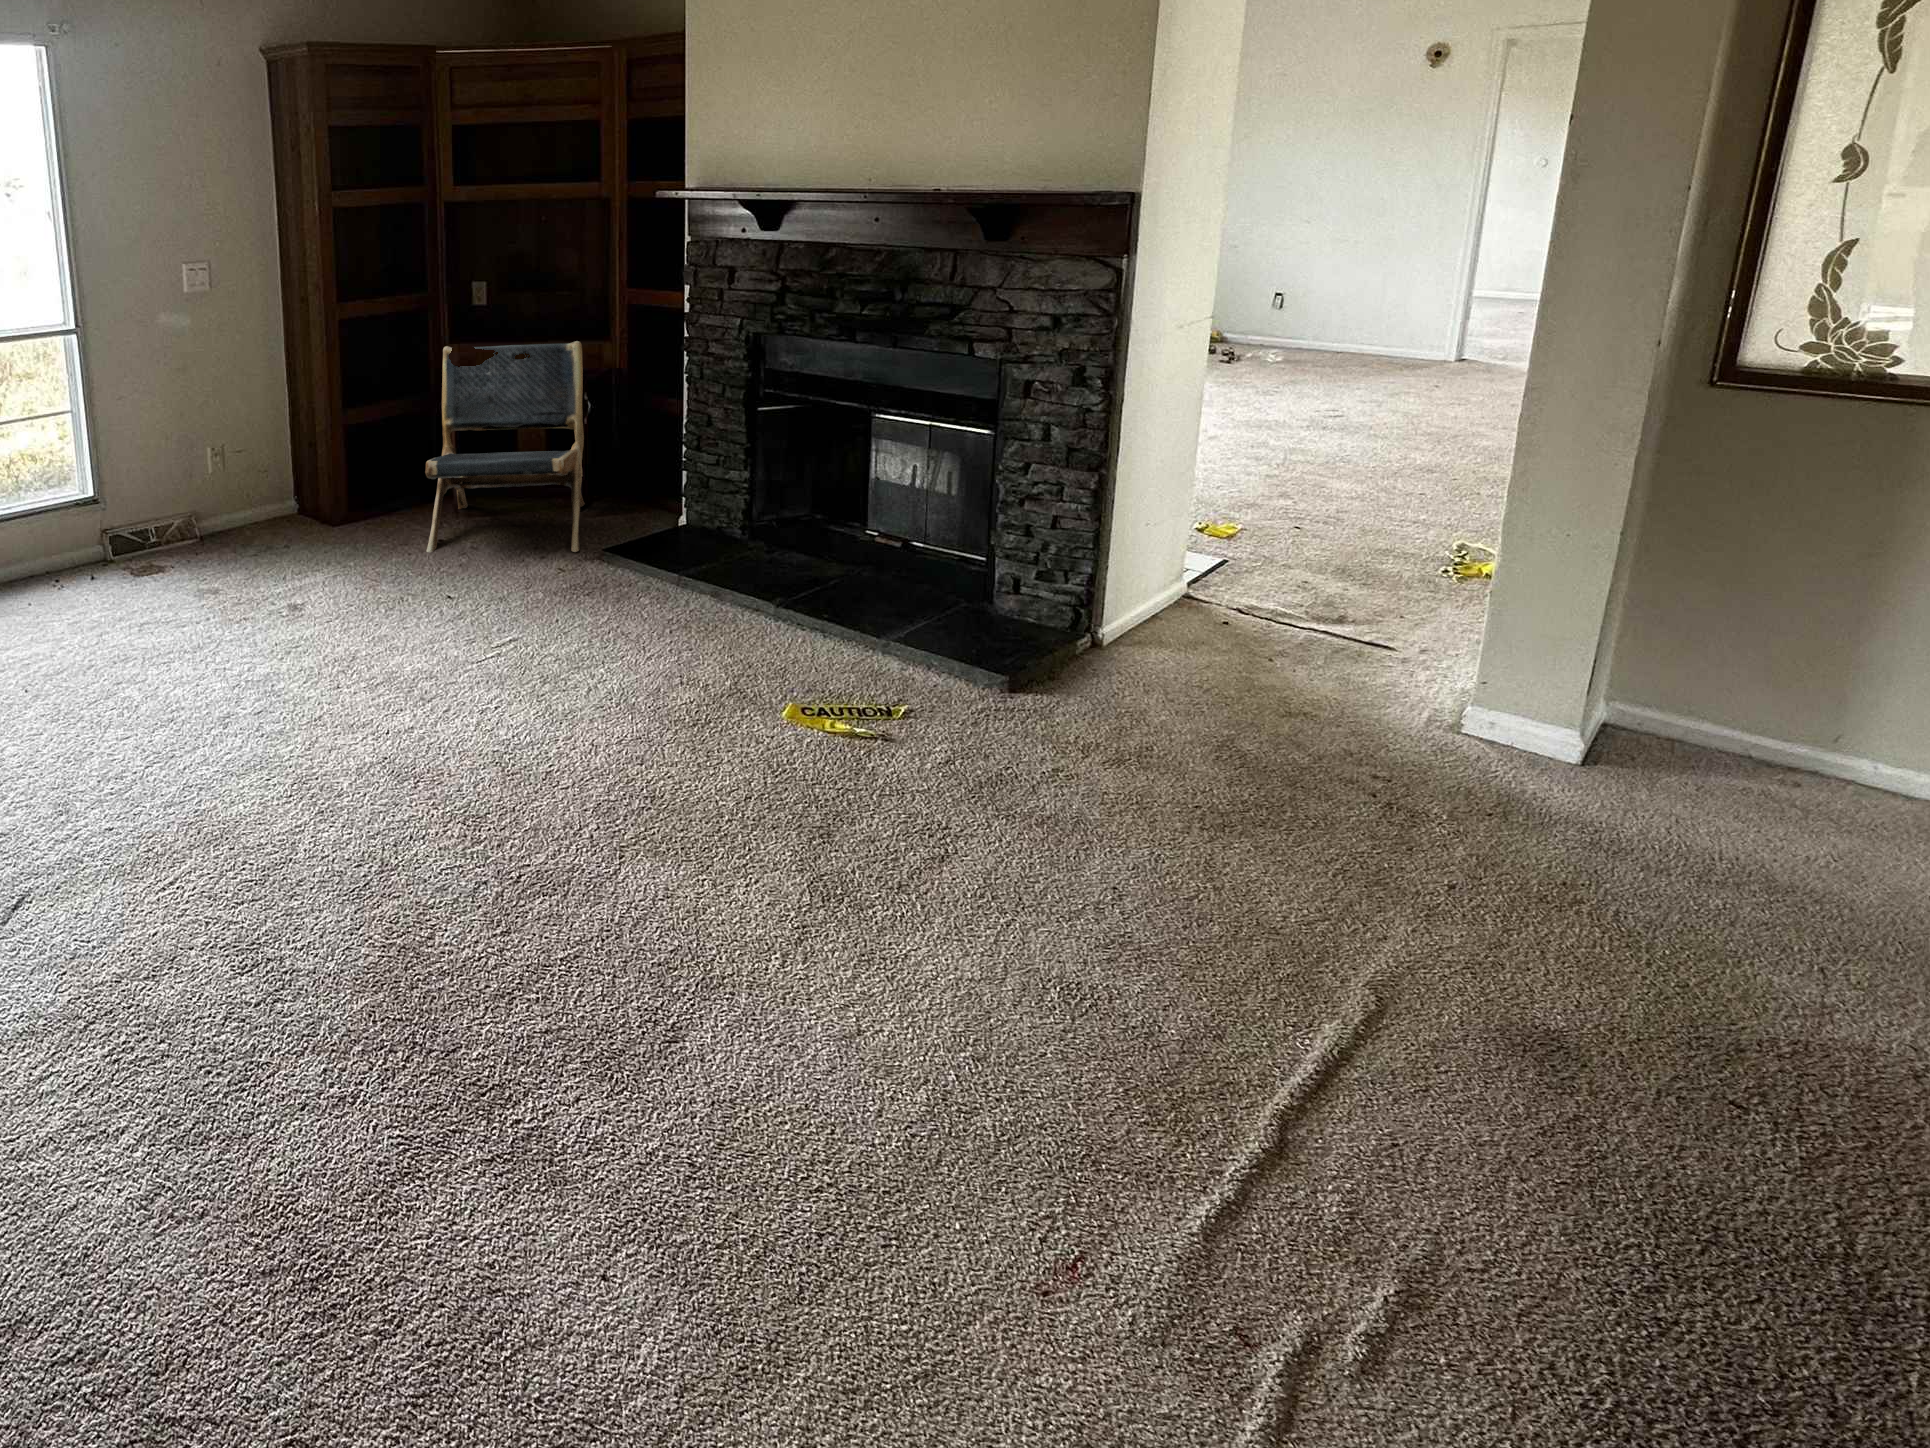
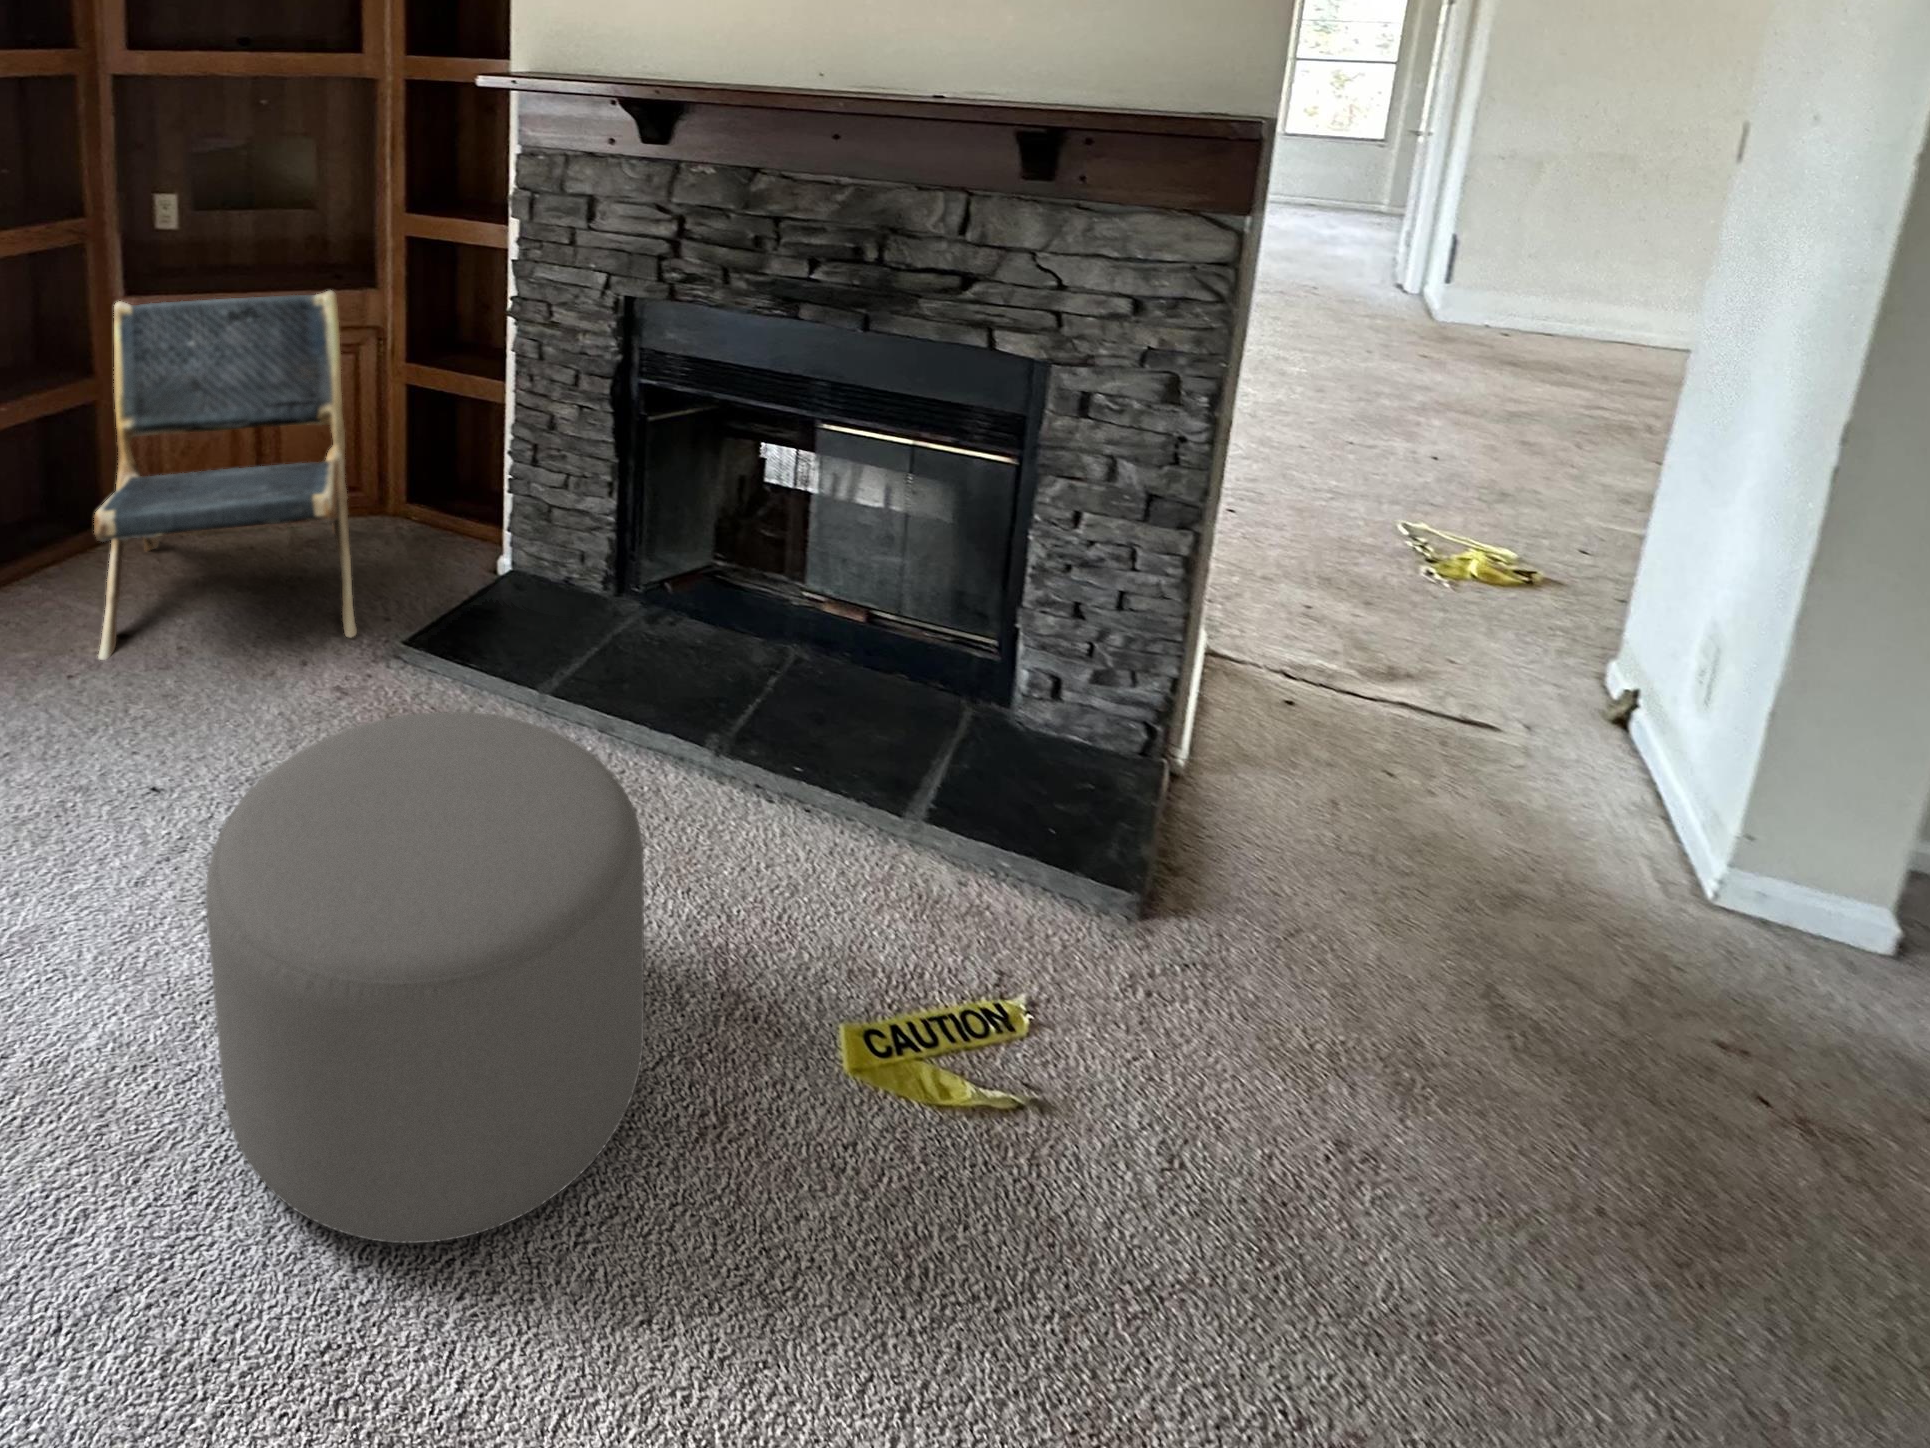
ottoman: none [461,531,681,738] -> present [206,712,644,1243]

